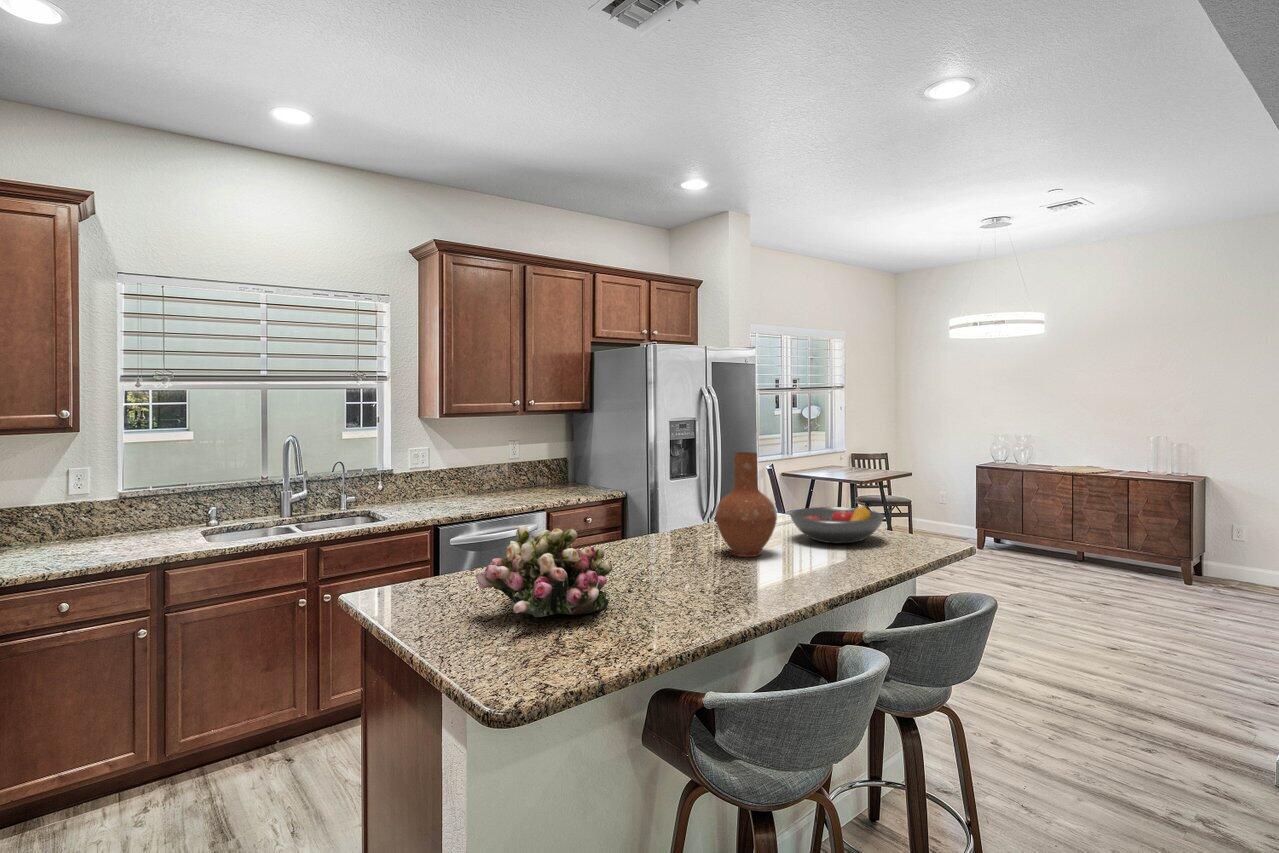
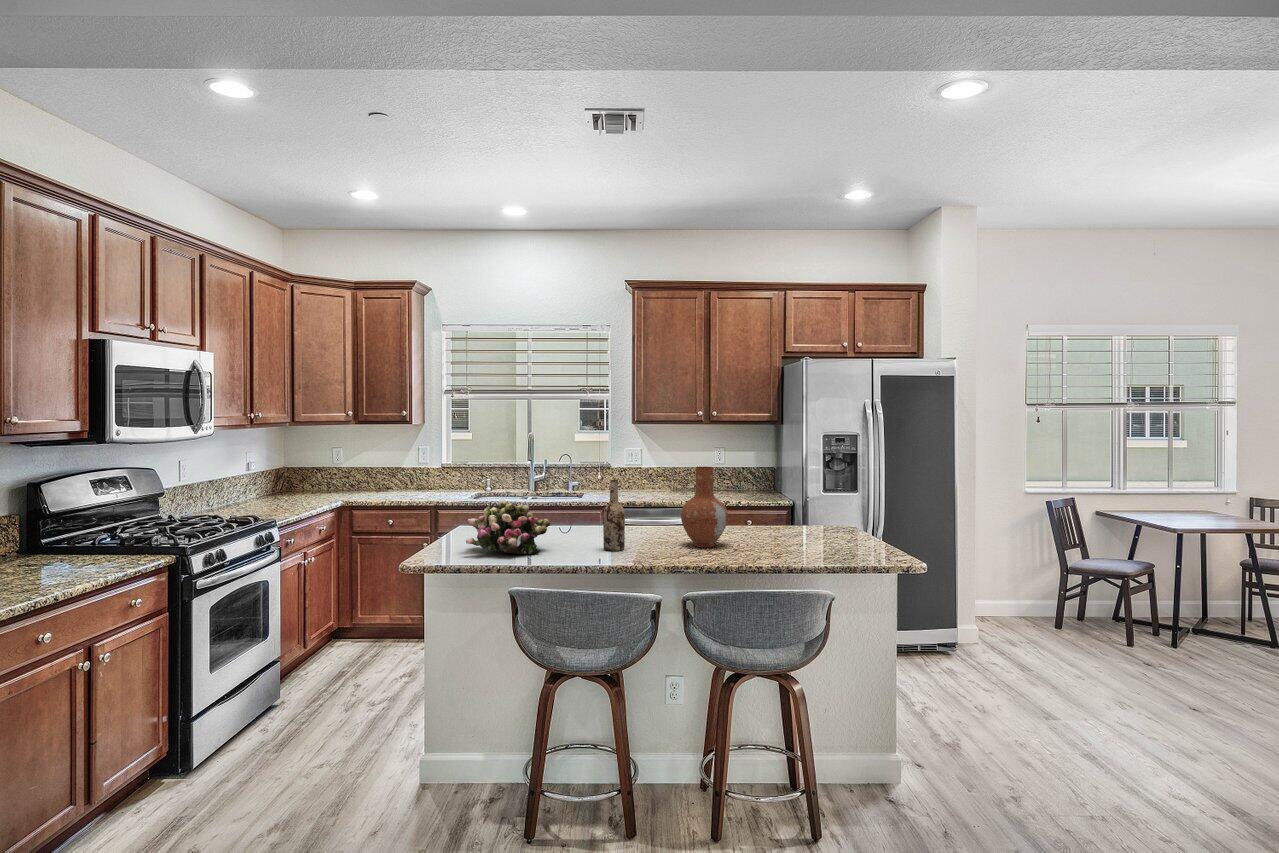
wine bottle: none [659,477,690,582] -> present [603,480,625,551]
fruit bowl: present [789,505,884,543] -> none [761,519,842,550]

